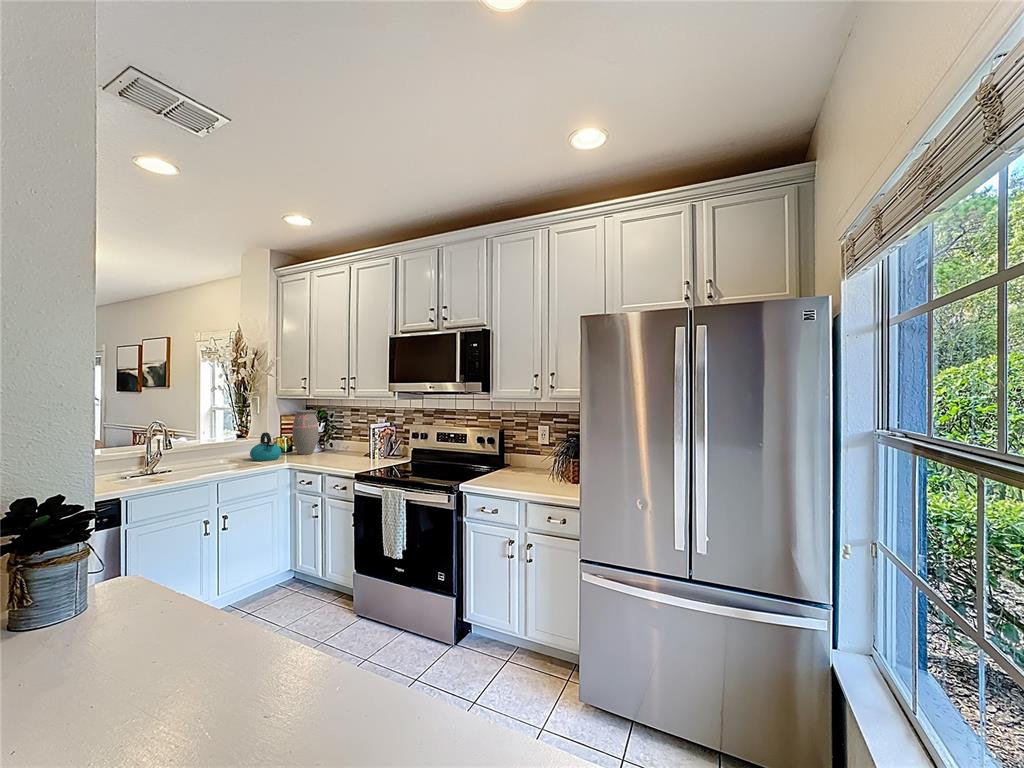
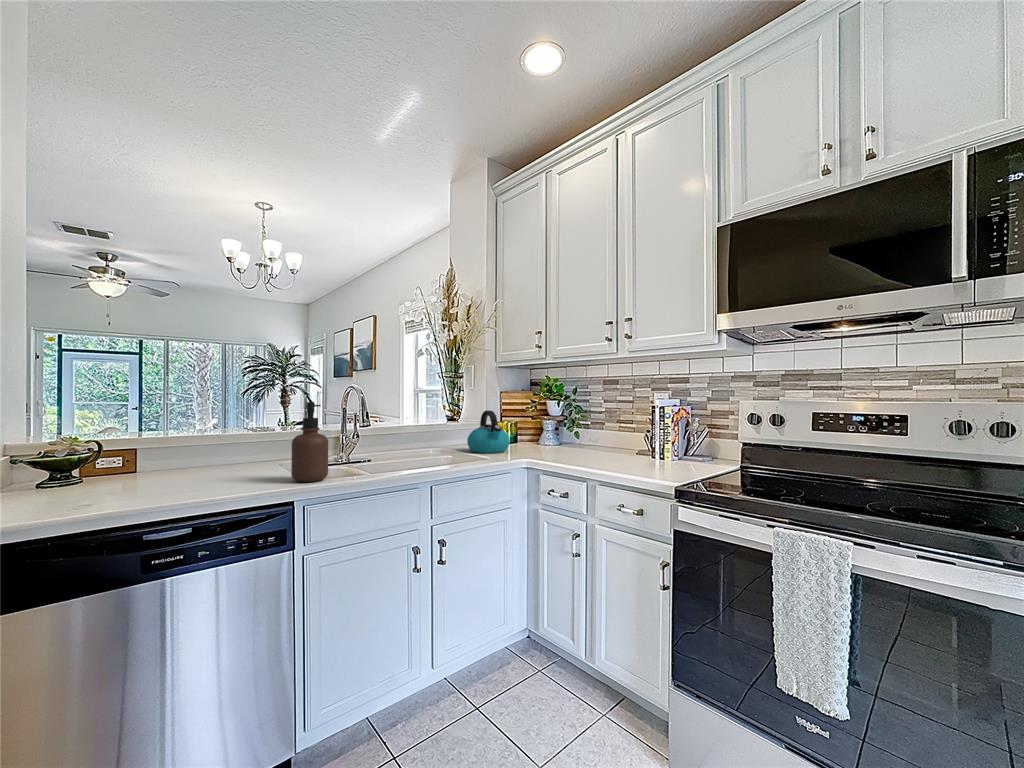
decorative vase: present [292,410,319,455] -> none [521,381,557,447]
soap dispenser: none [123,440,148,487] -> present [291,402,328,482]

